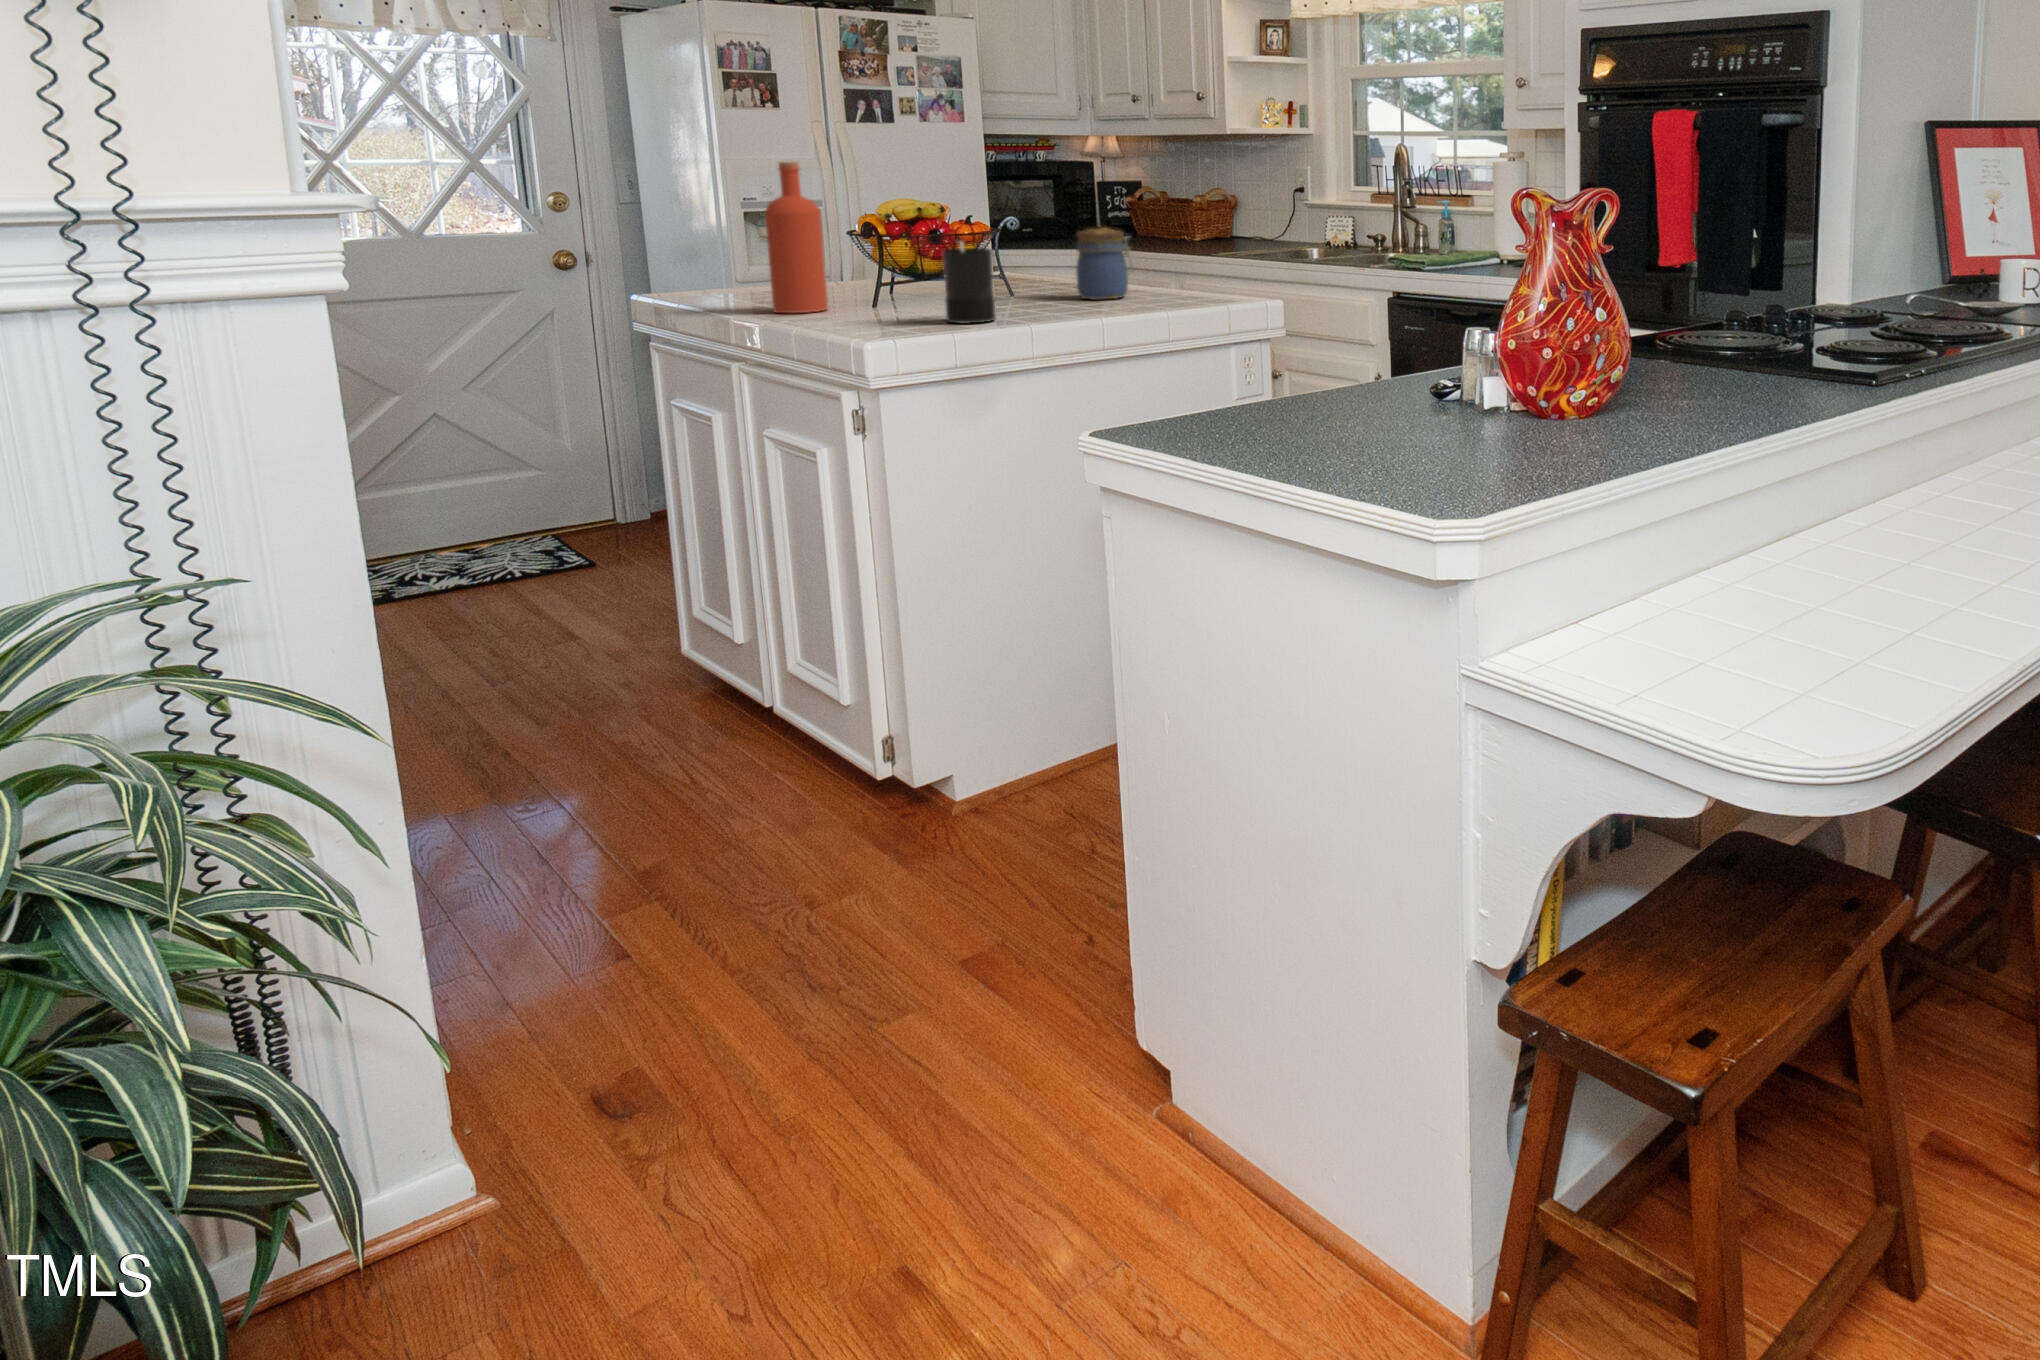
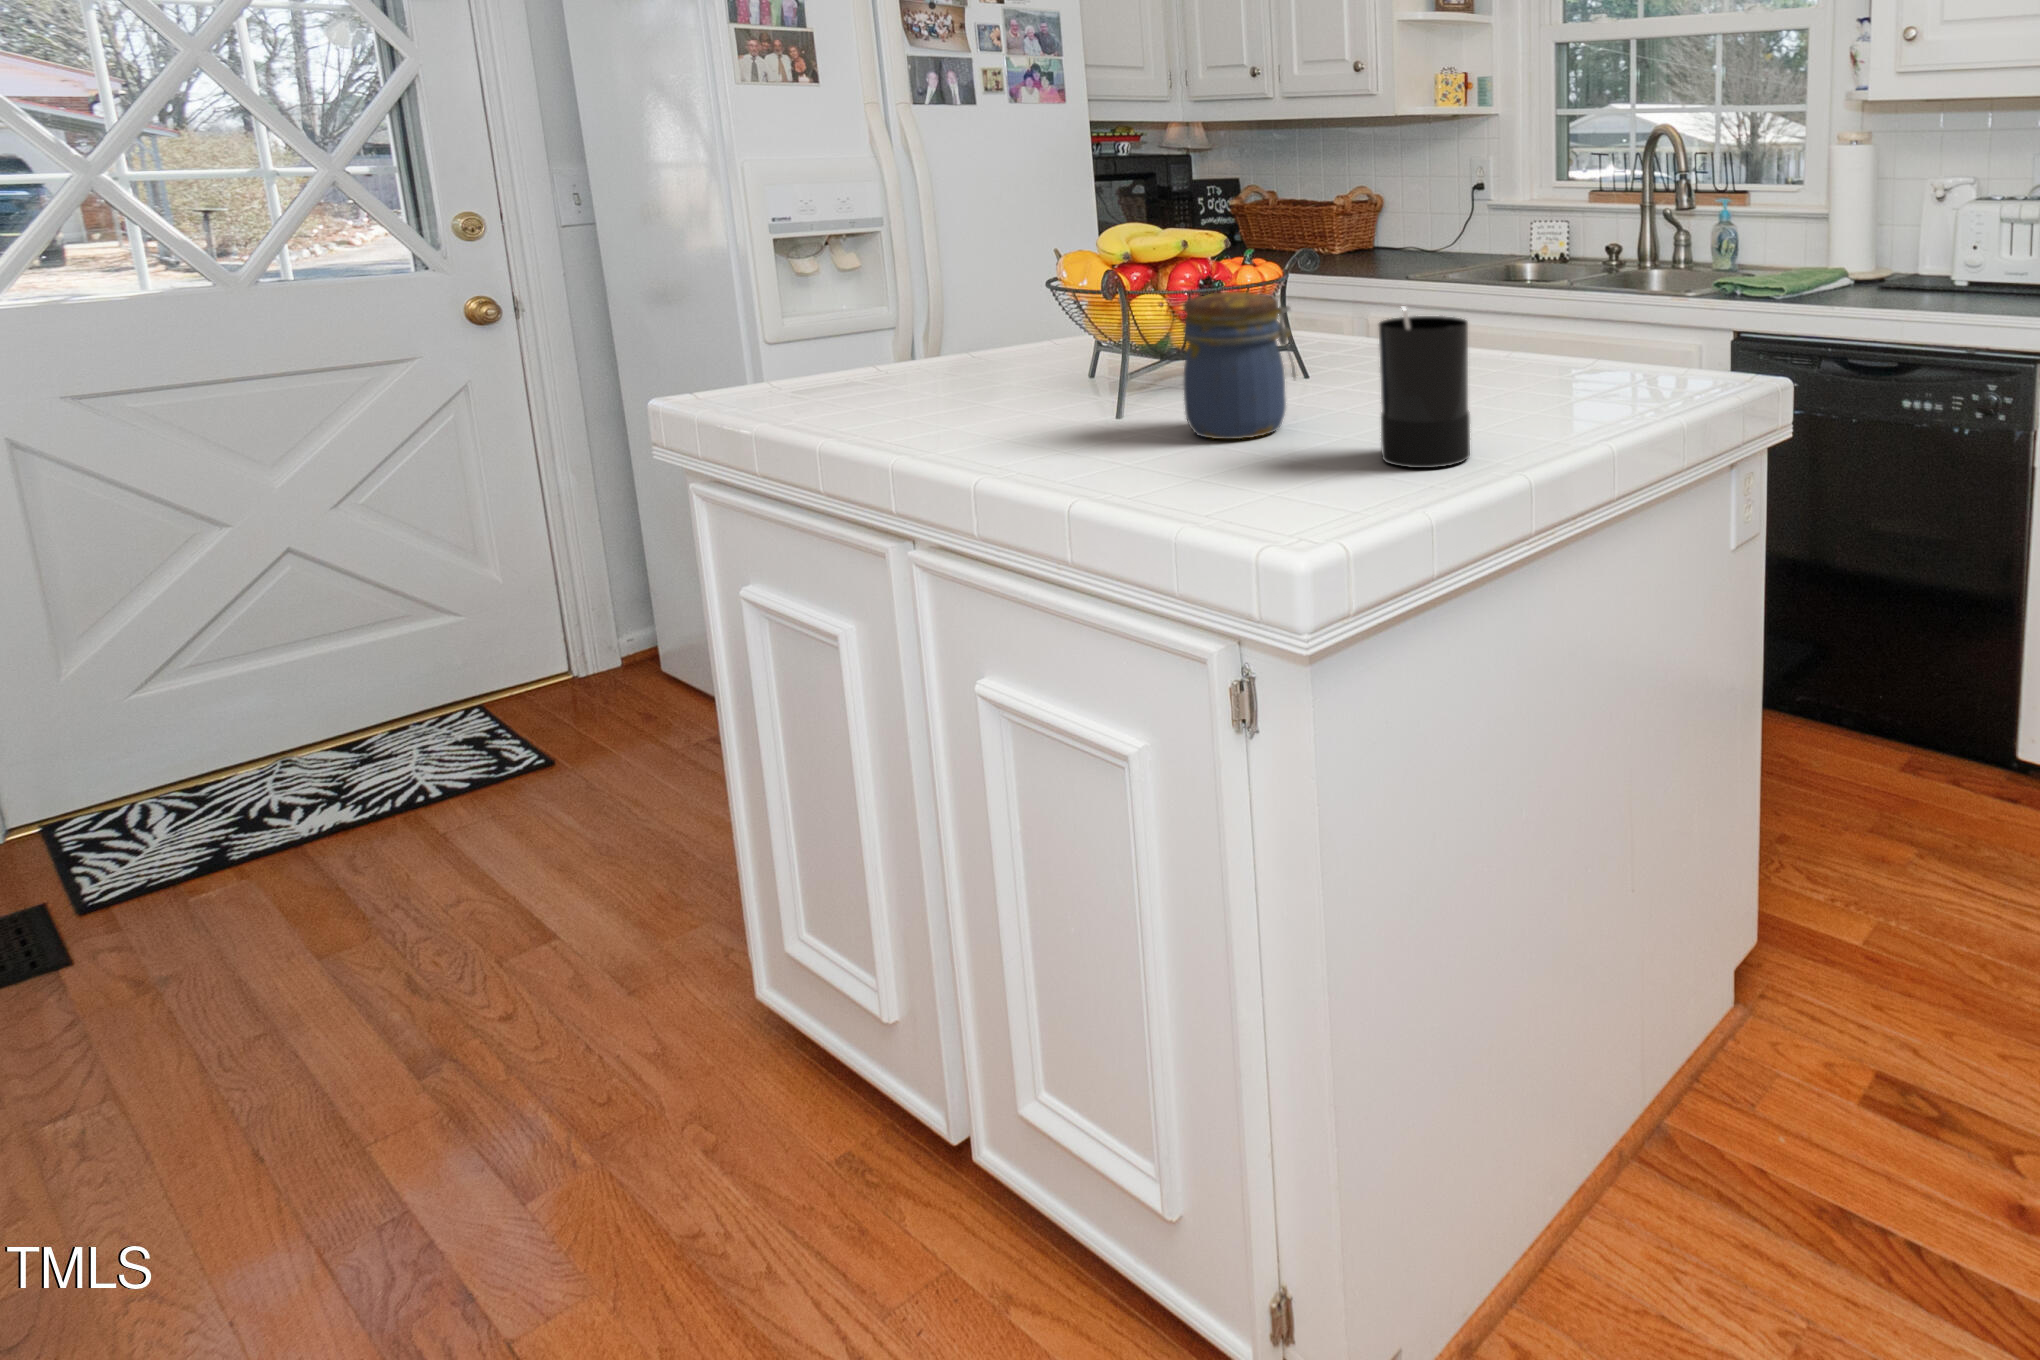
bottle: present [765,162,828,313] -> none [979,156,1092,446]
jar: present [1076,228,1132,300] -> present [1183,292,1296,439]

